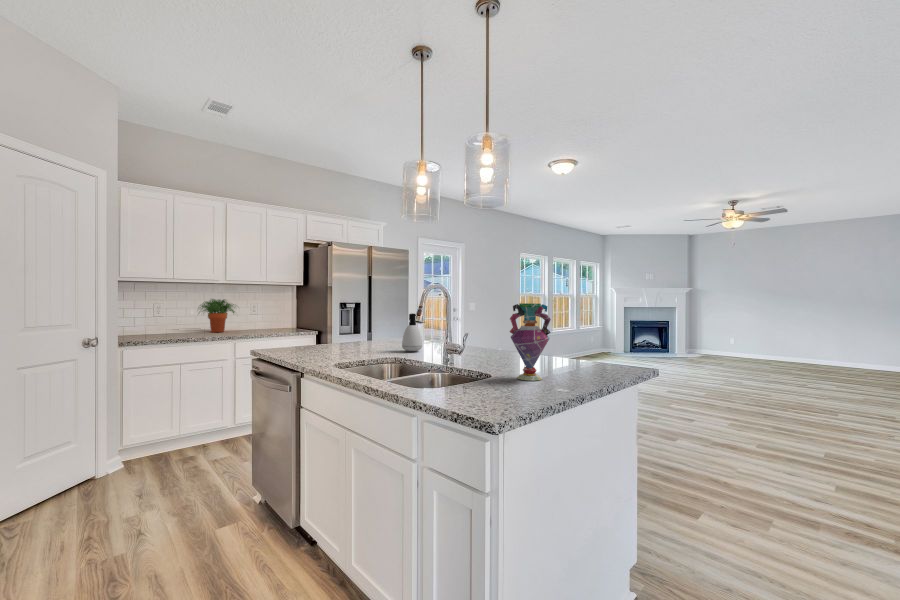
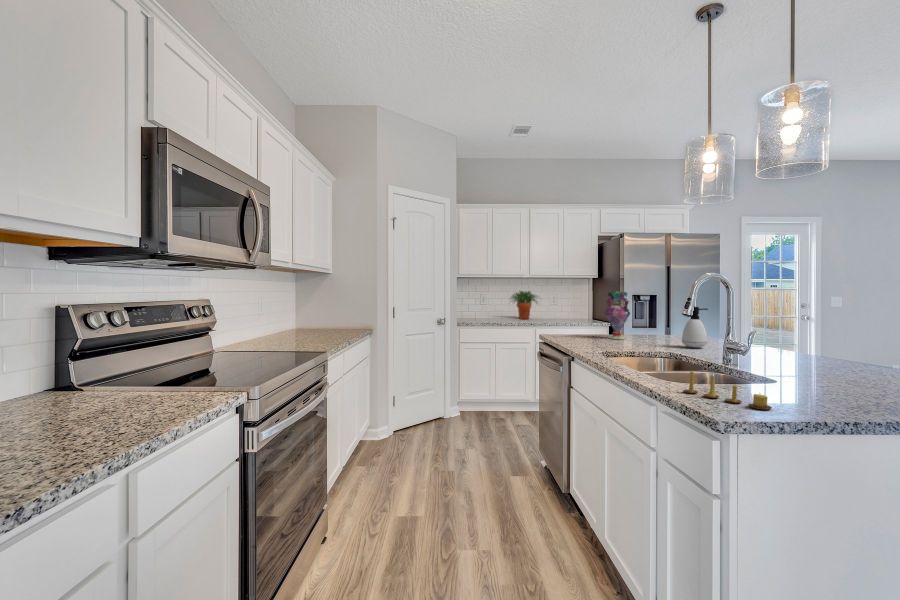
vase: present [510,303,551,381] -> present [605,291,630,339]
candle: none [440,375,515,404] -> present [683,371,772,410]

